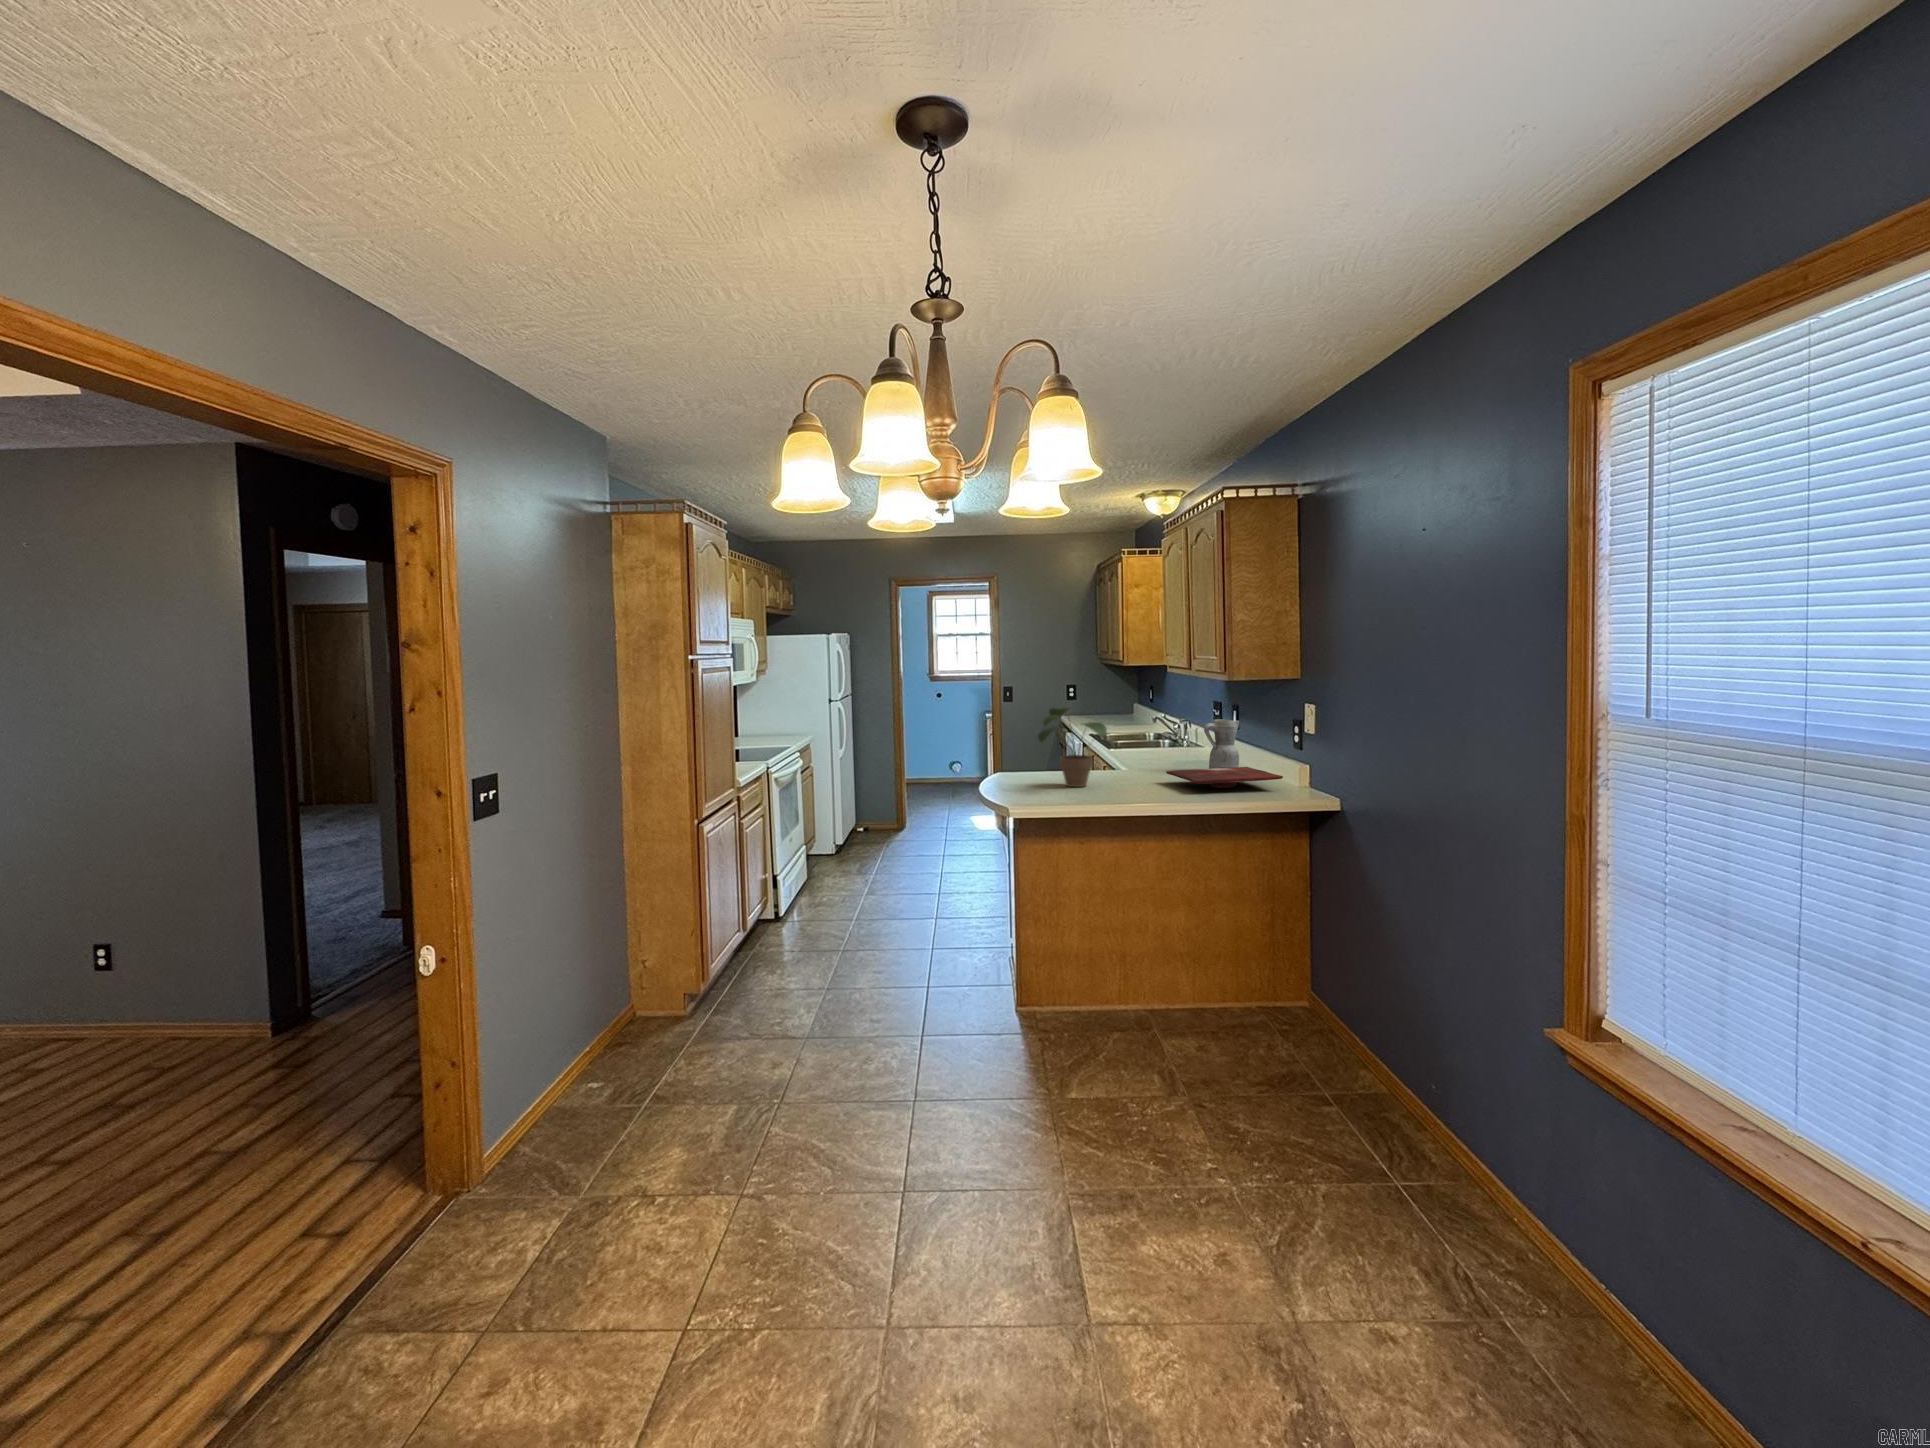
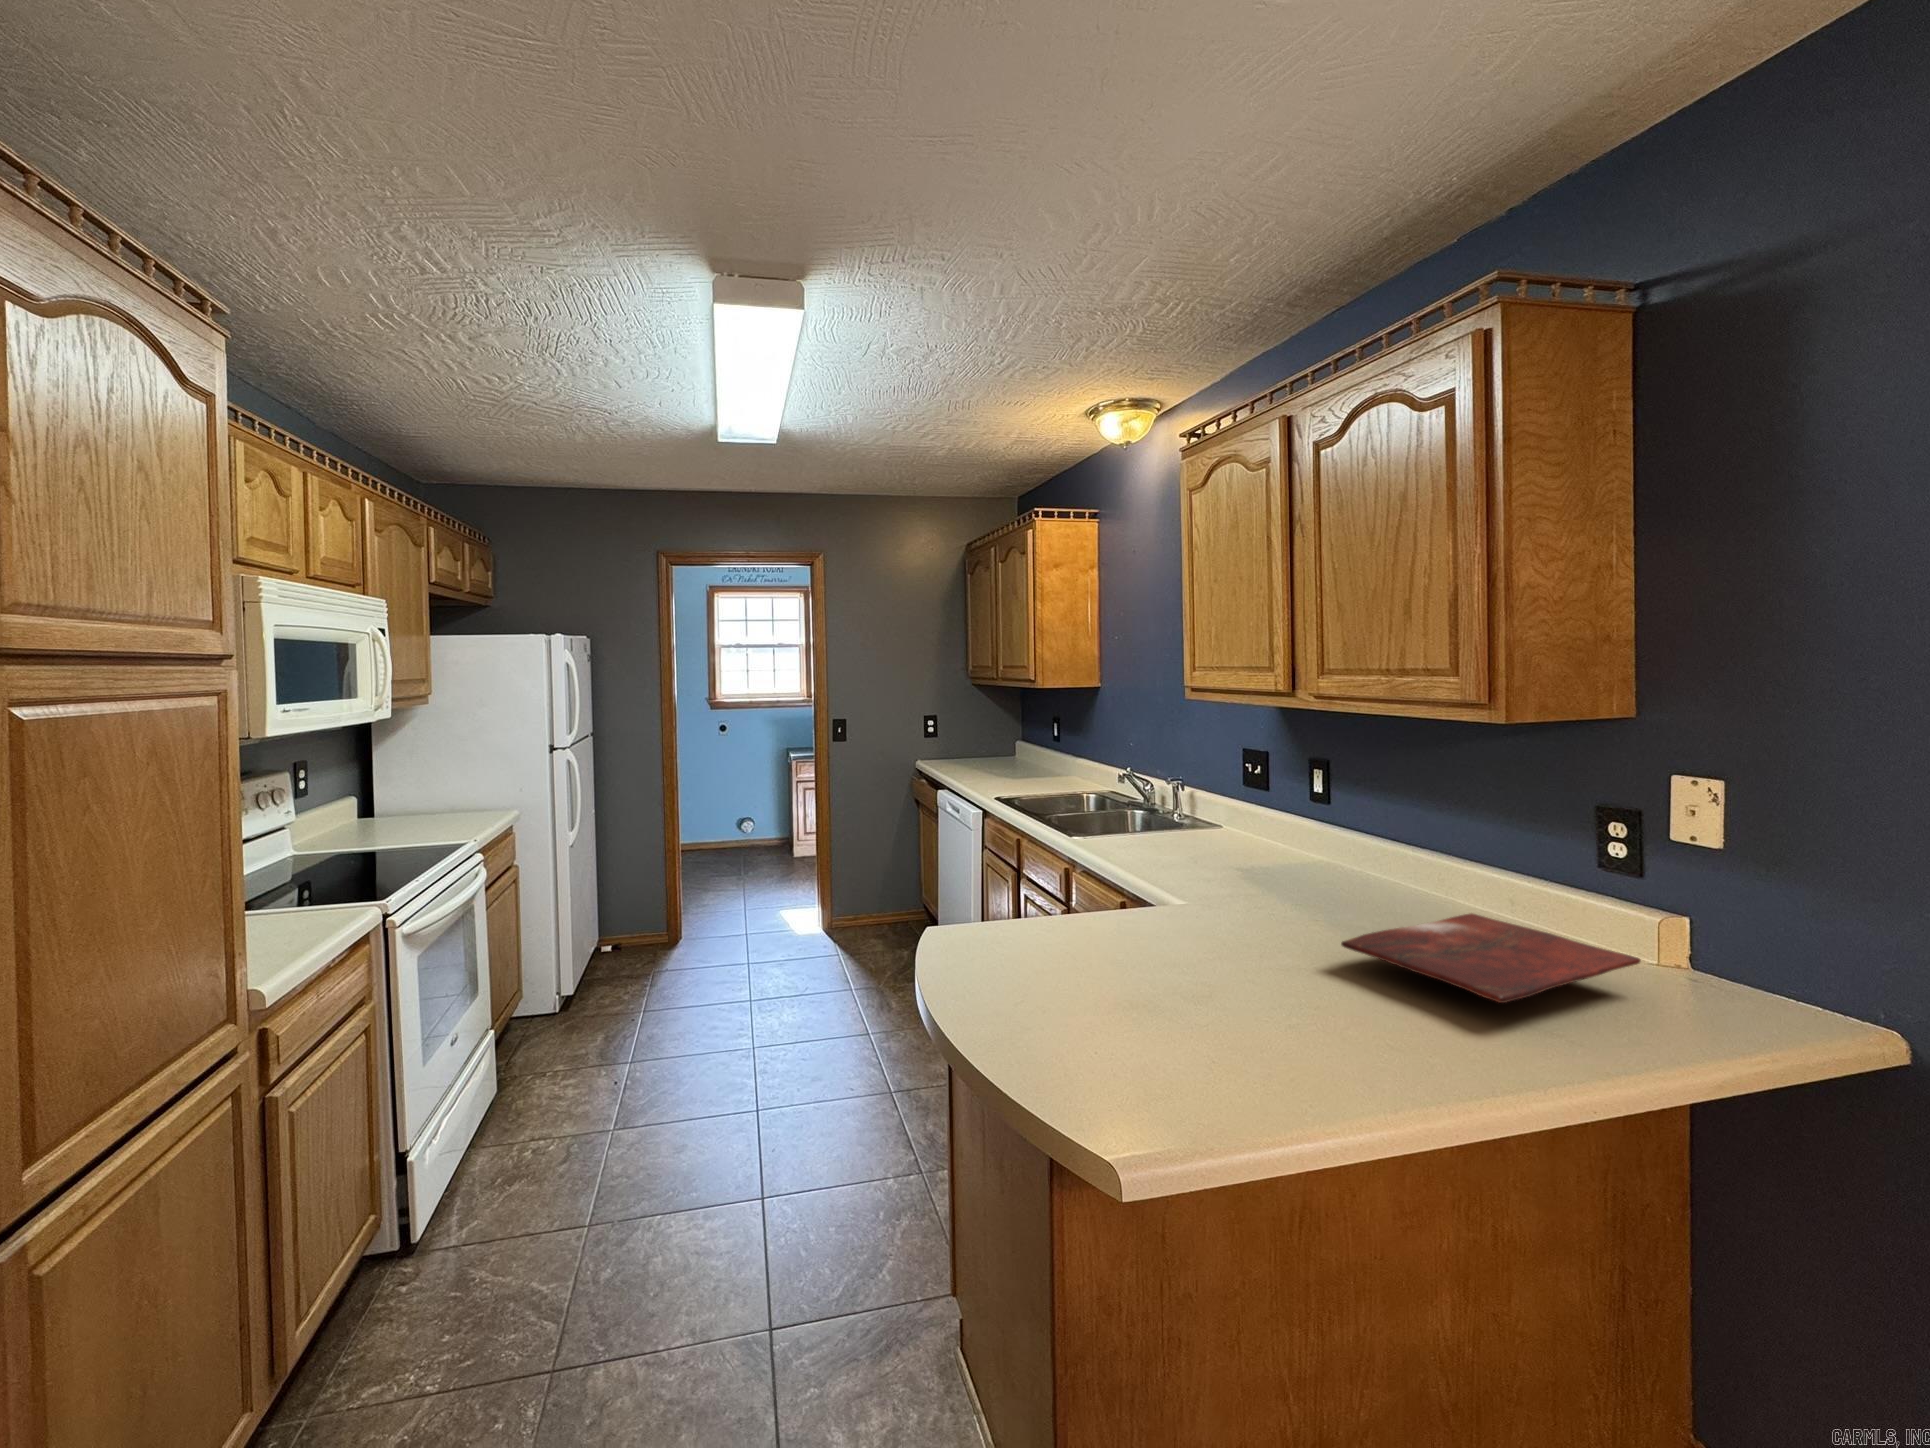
potted plant: present [1038,708,1109,787] -> none [1068,797,1272,1013]
ceramic pitcher: present [1204,719,1239,769] -> none [1333,801,1401,913]

